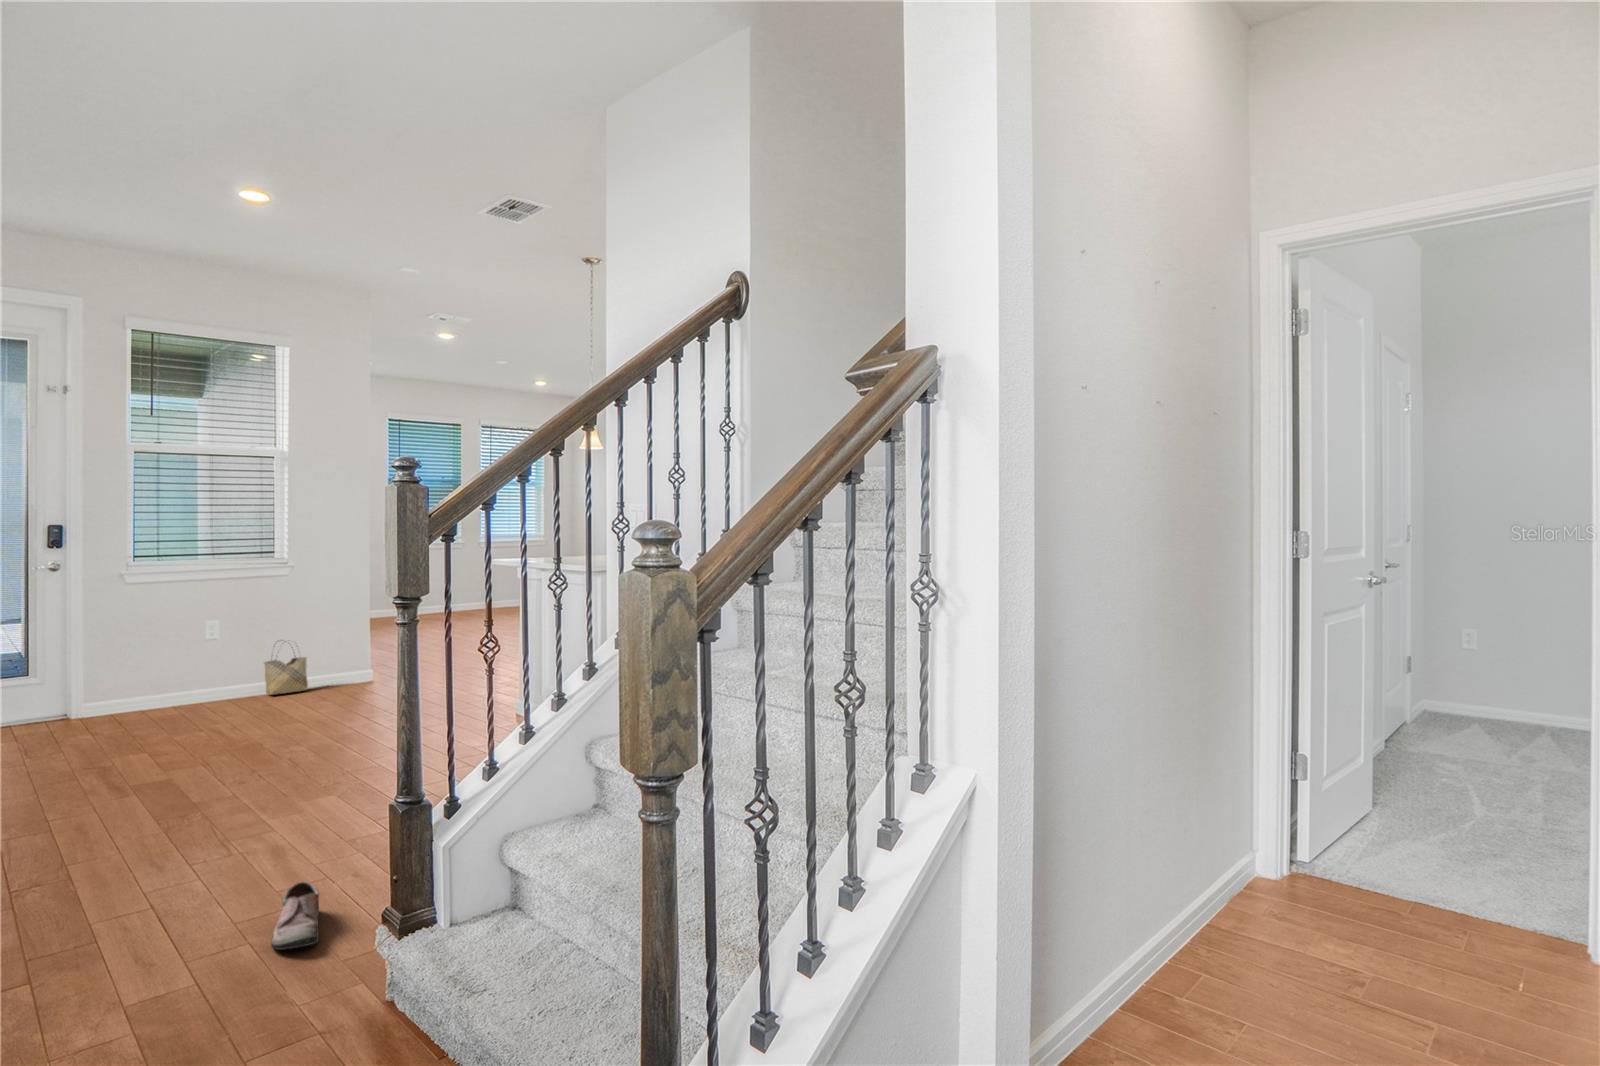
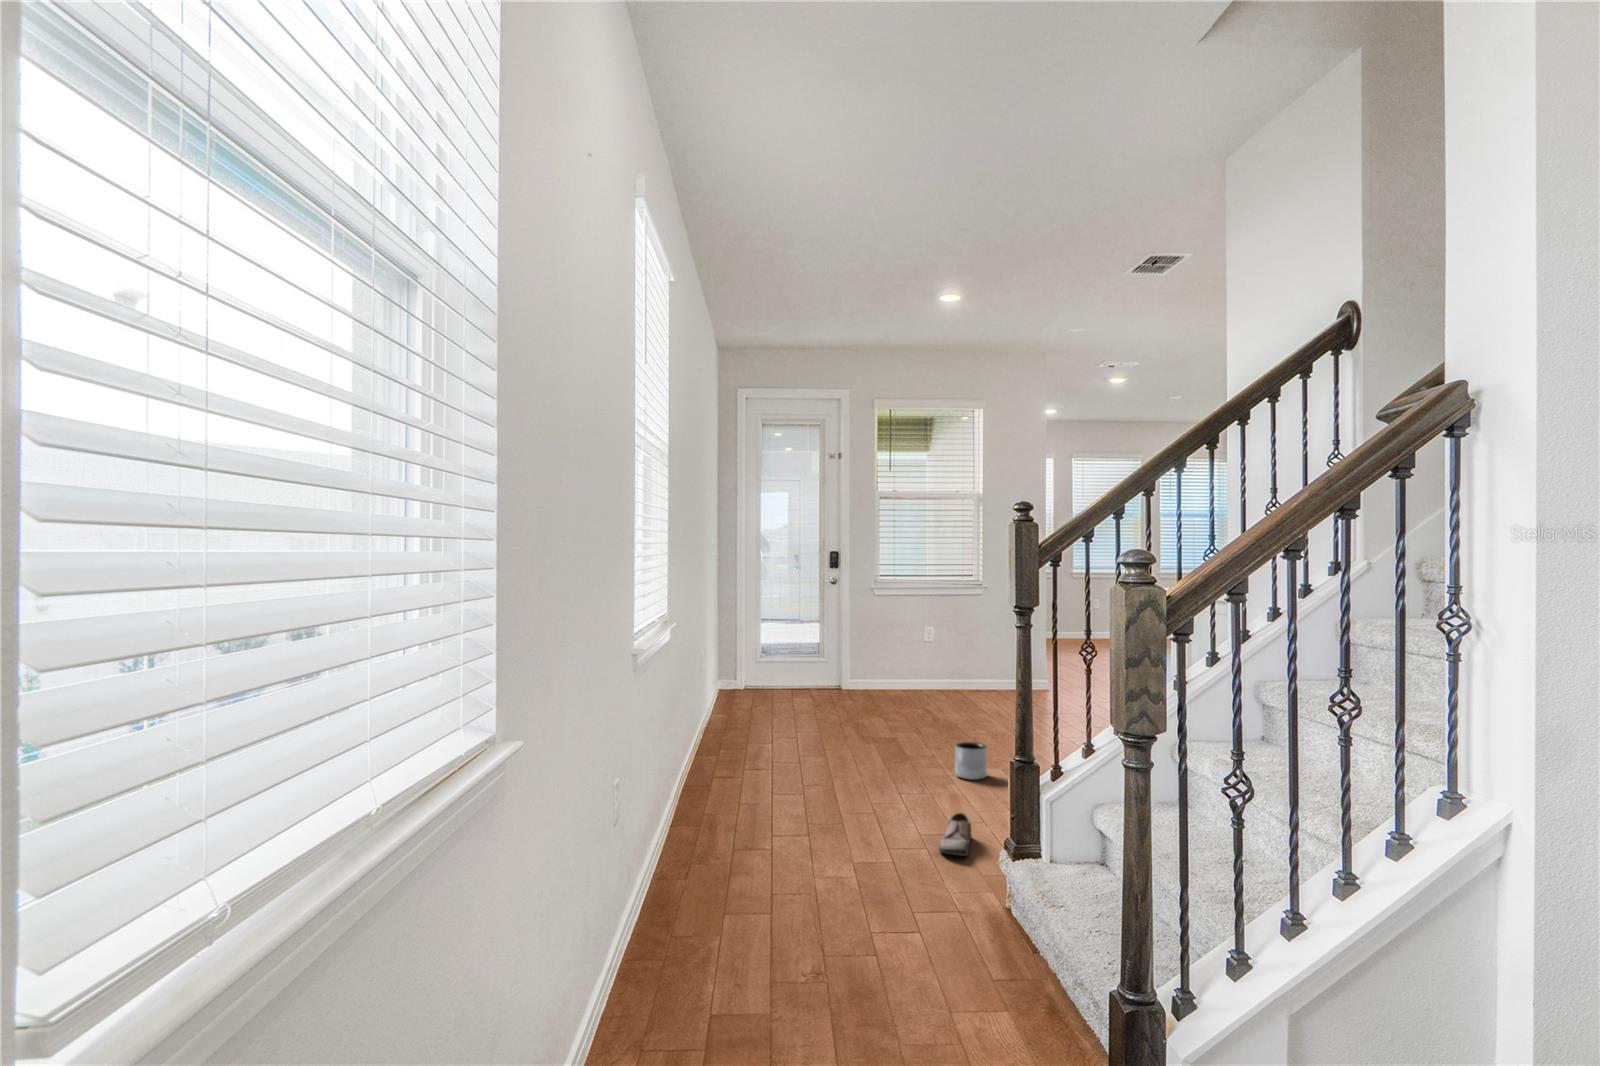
woven basket: present [264,641,308,695] -> none [961,644,991,688]
planter: none [276,773,324,825] -> present [955,742,987,780]

